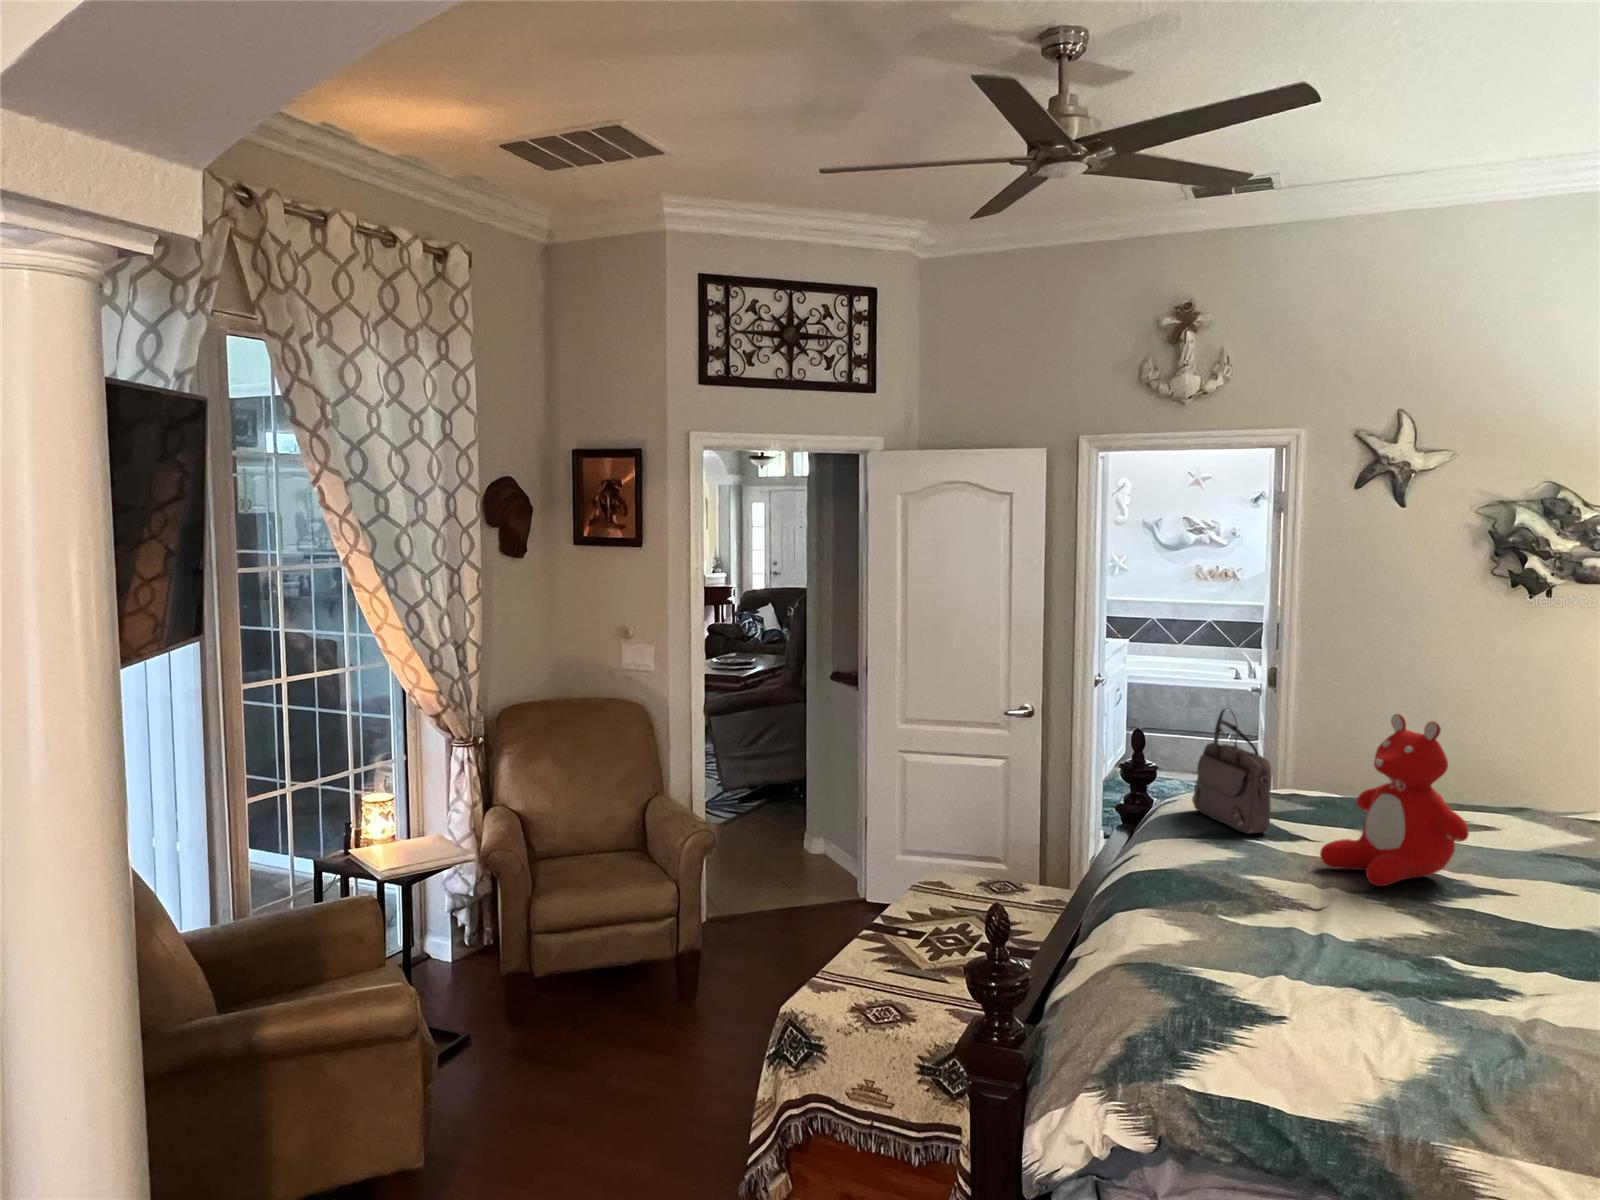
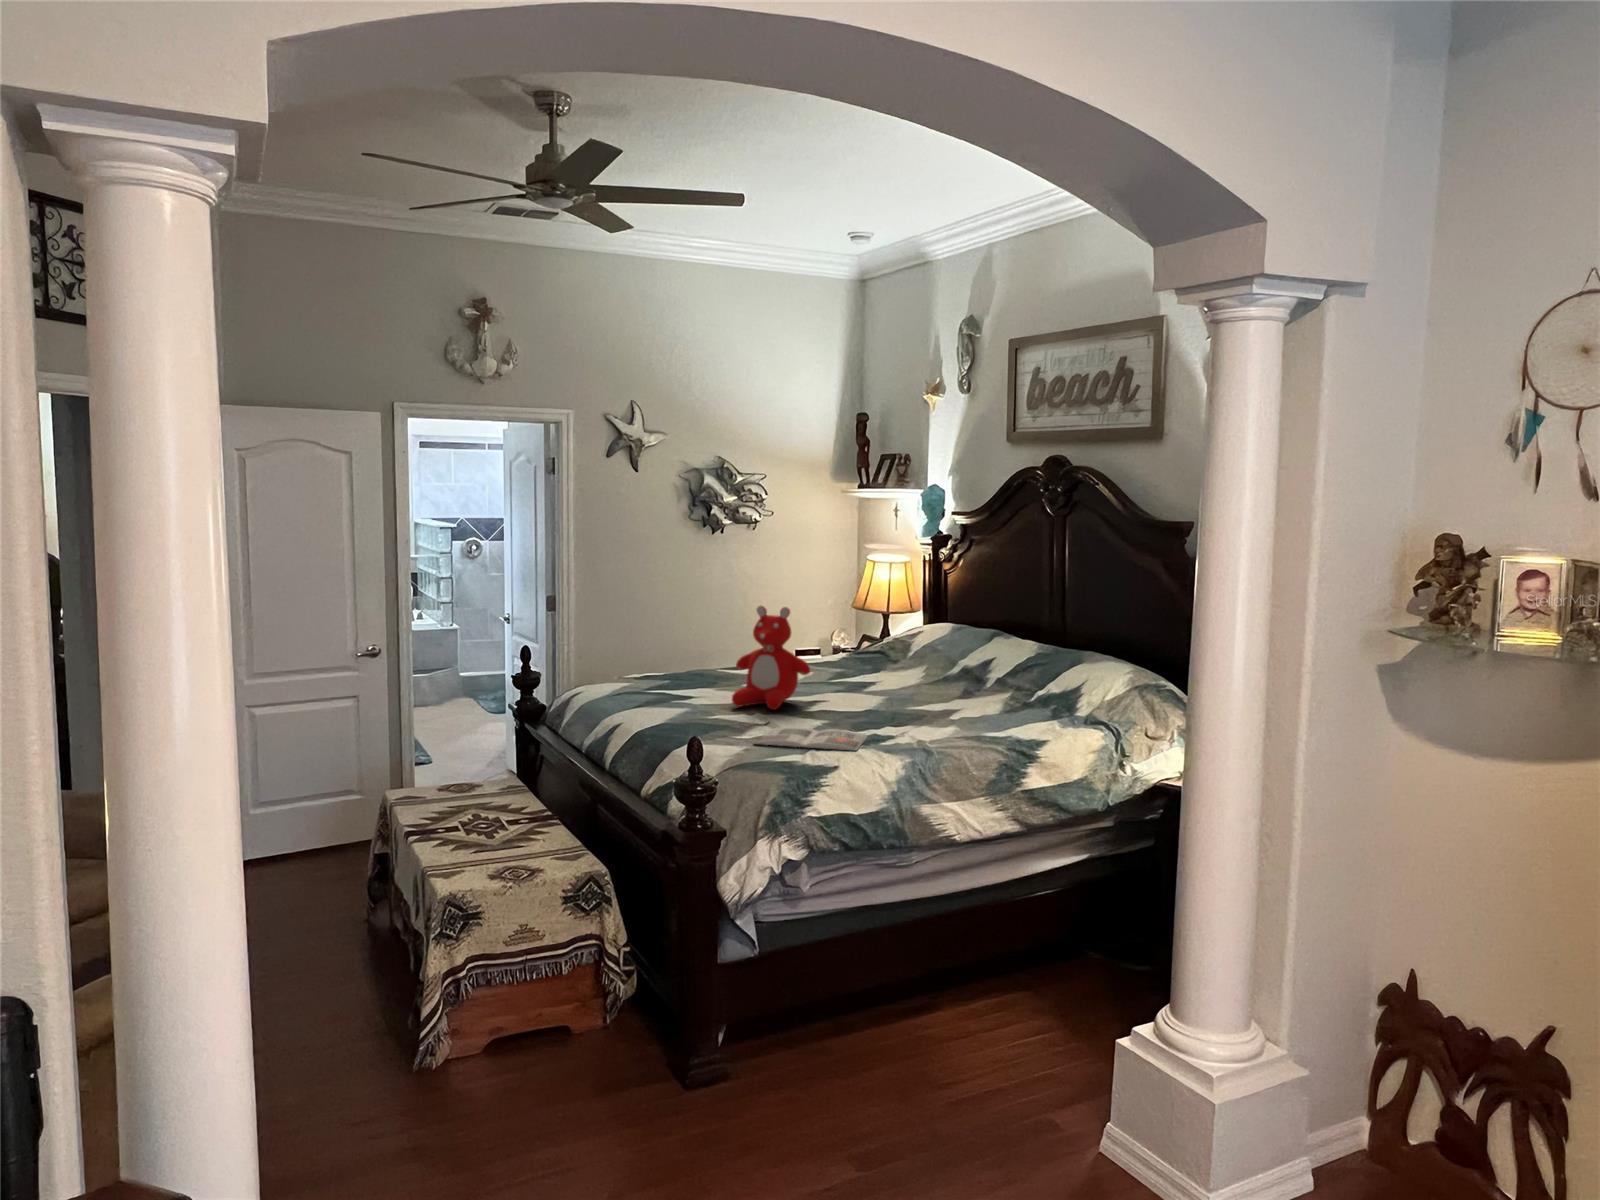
handbag: present [1192,708,1271,834] -> none [612,617,678,701]
magazine: none [1226,916,1459,999] -> present [754,727,868,751]

